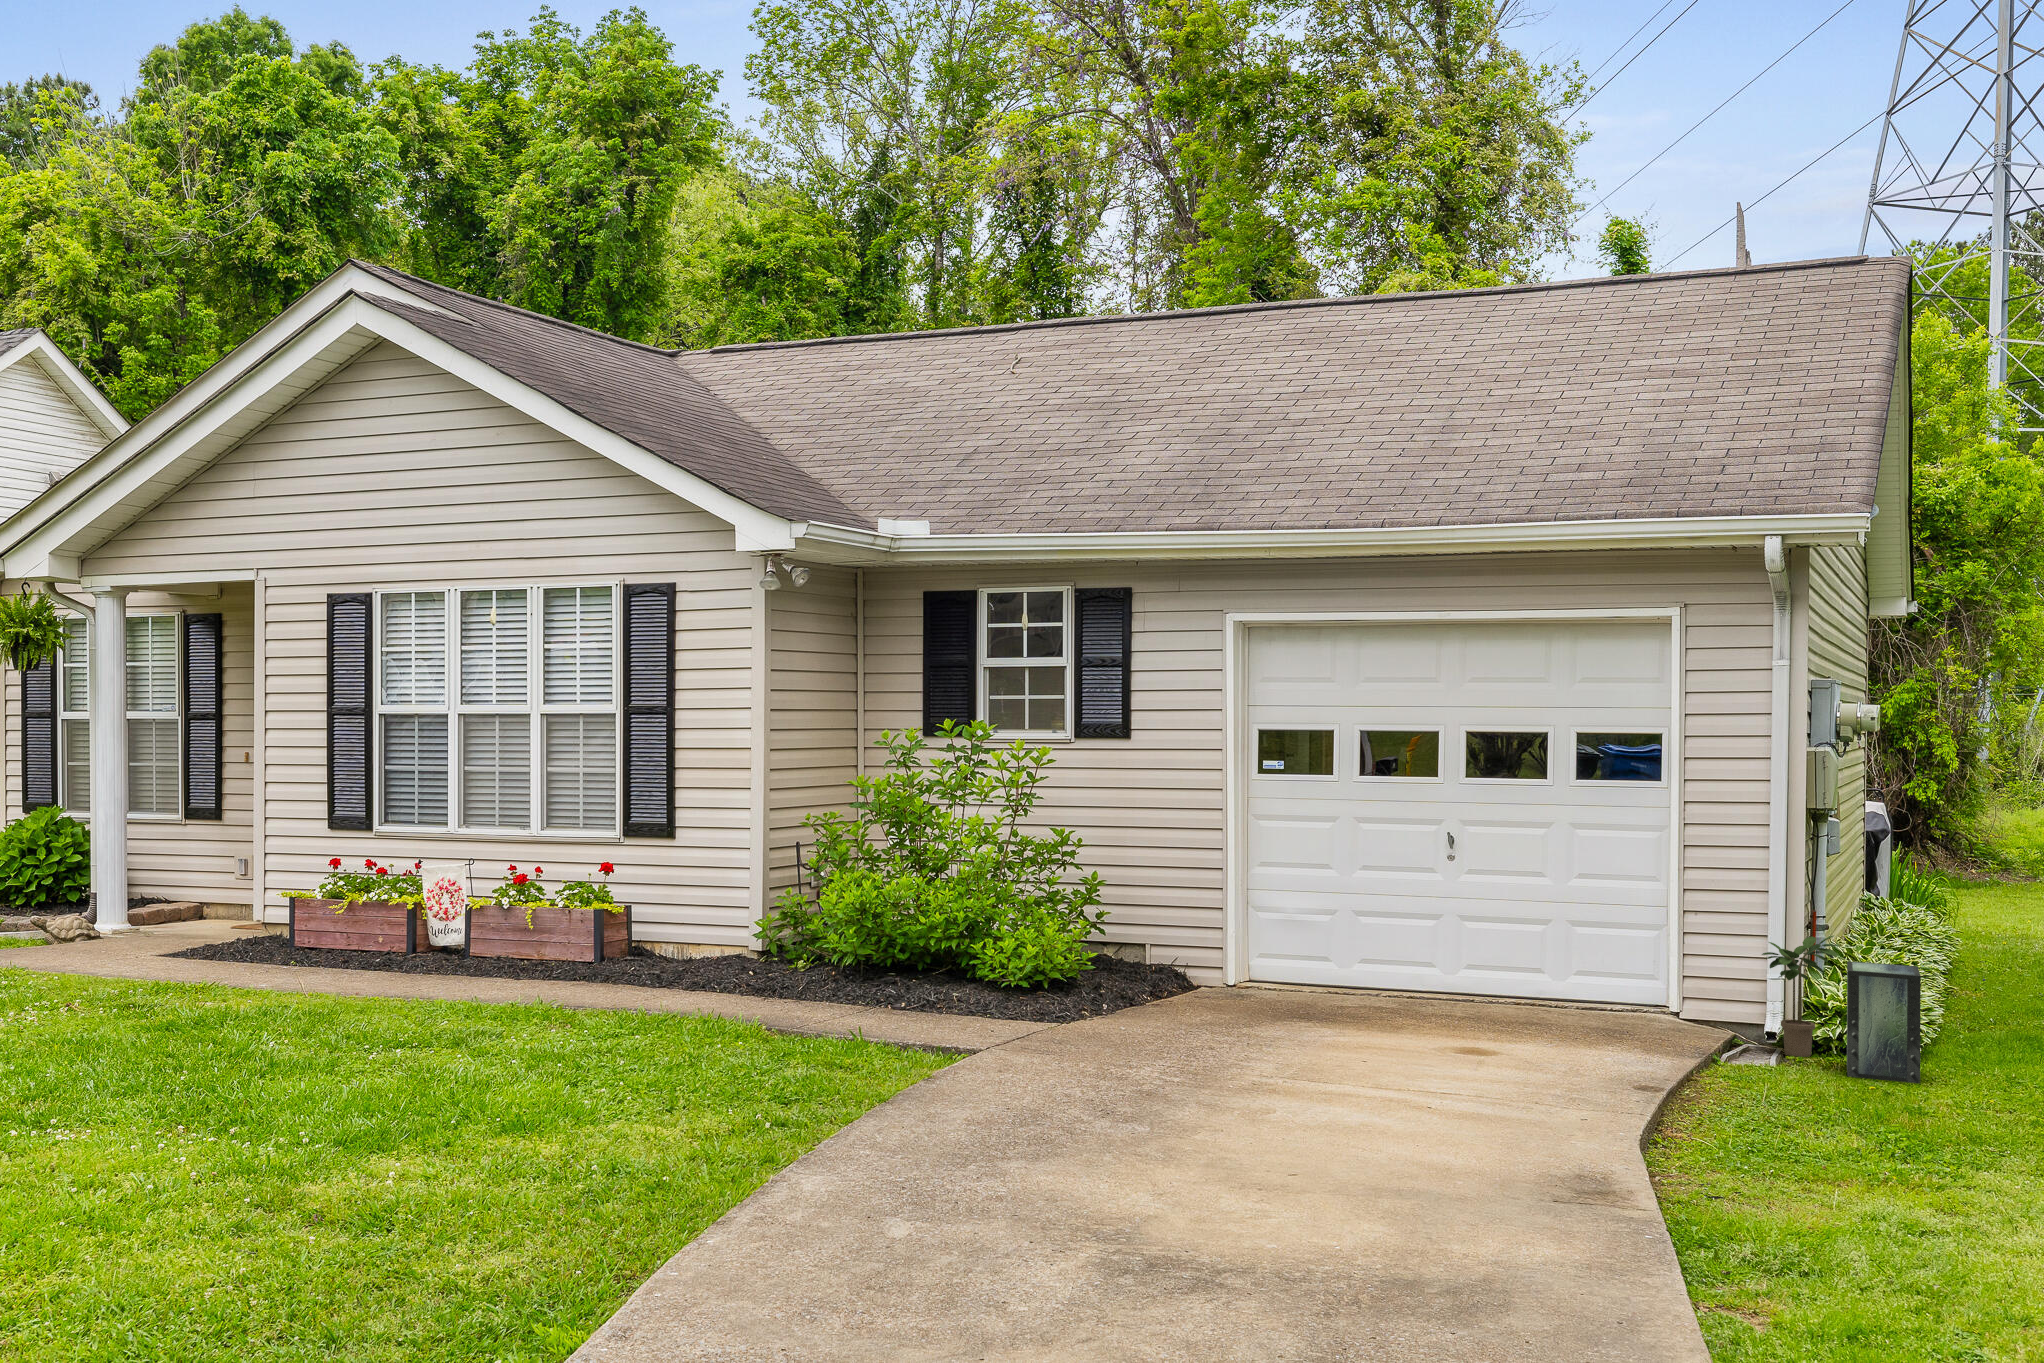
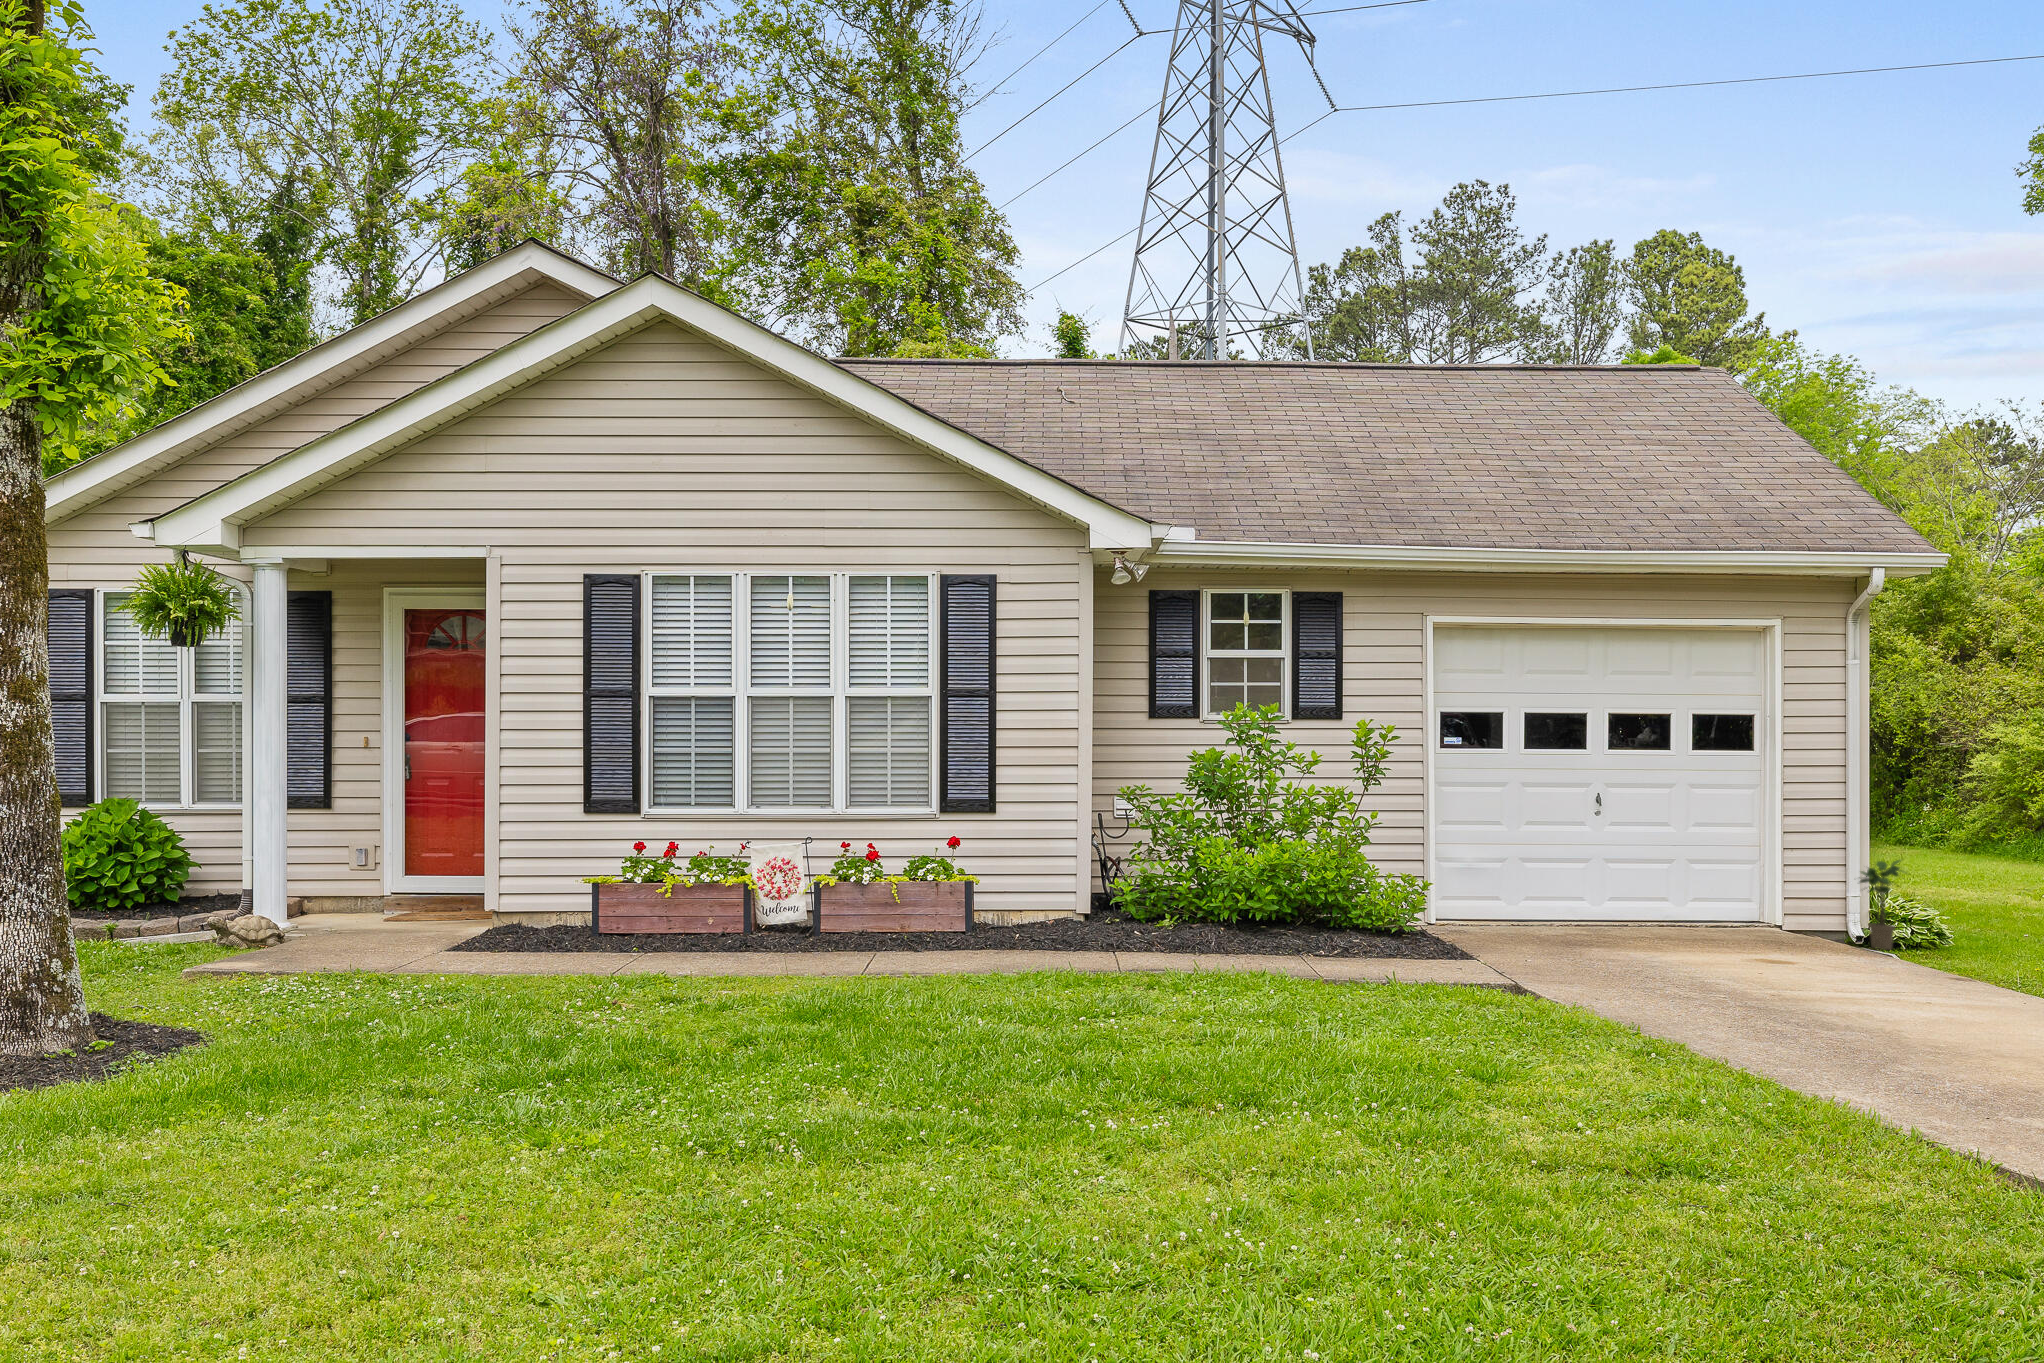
storage box: present [1847,961,1921,1084] -> none [1934,877,2013,963]

